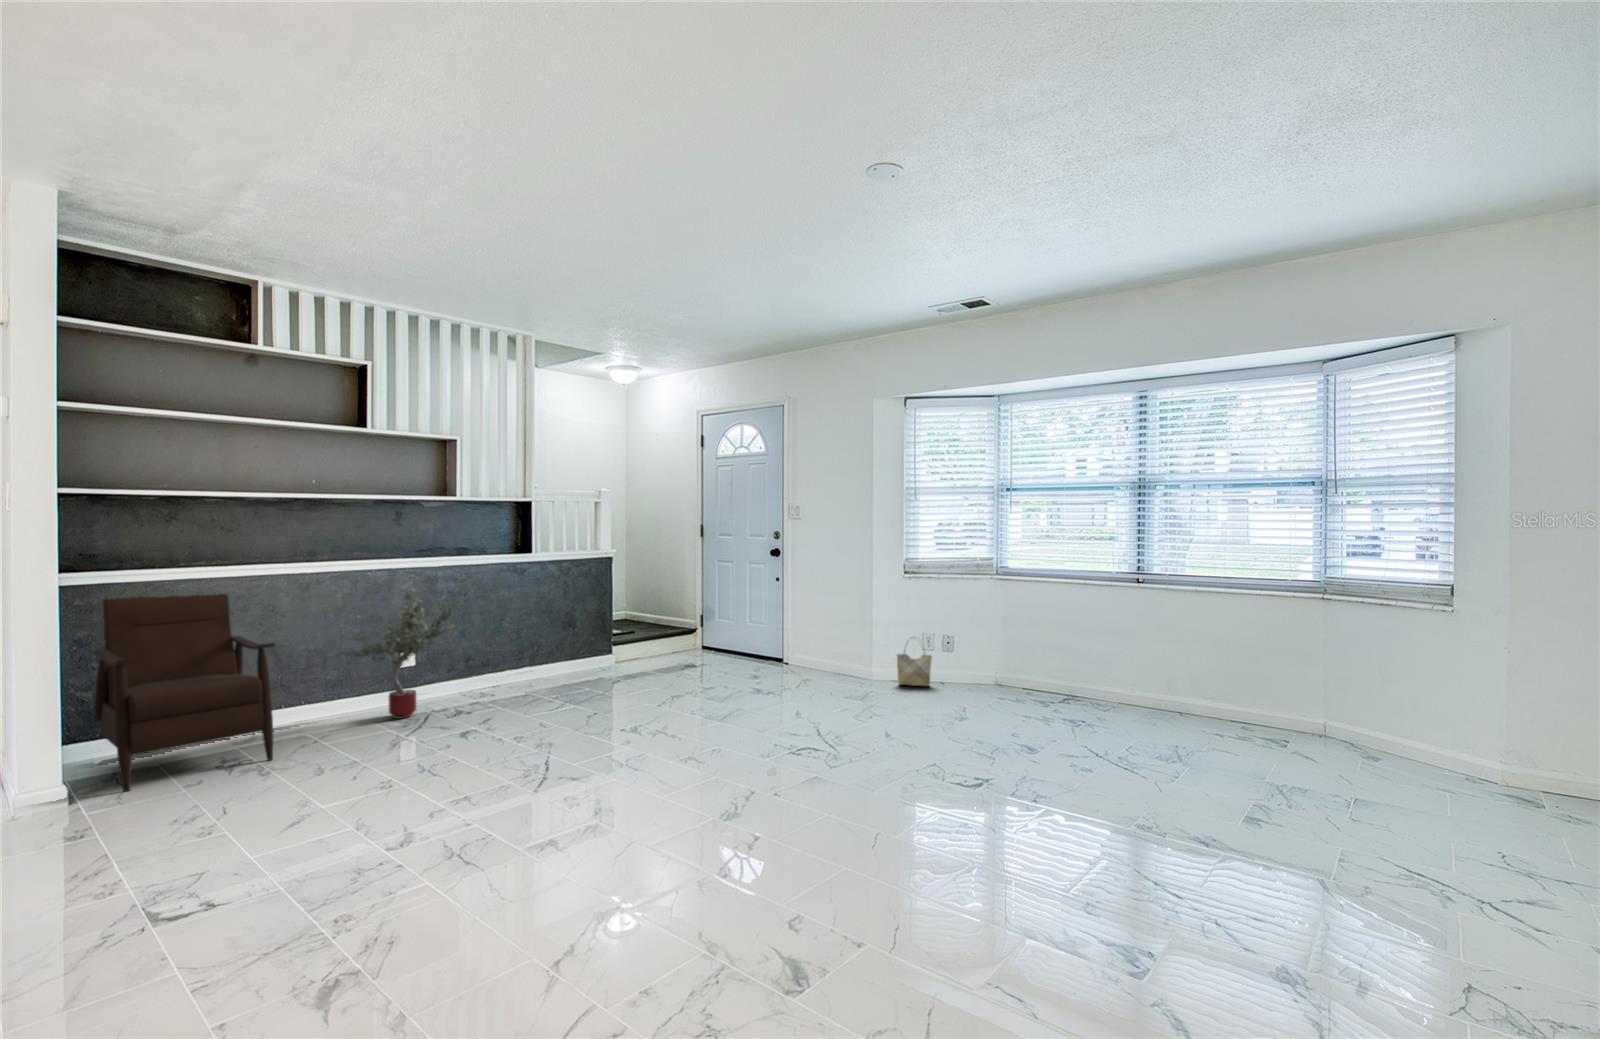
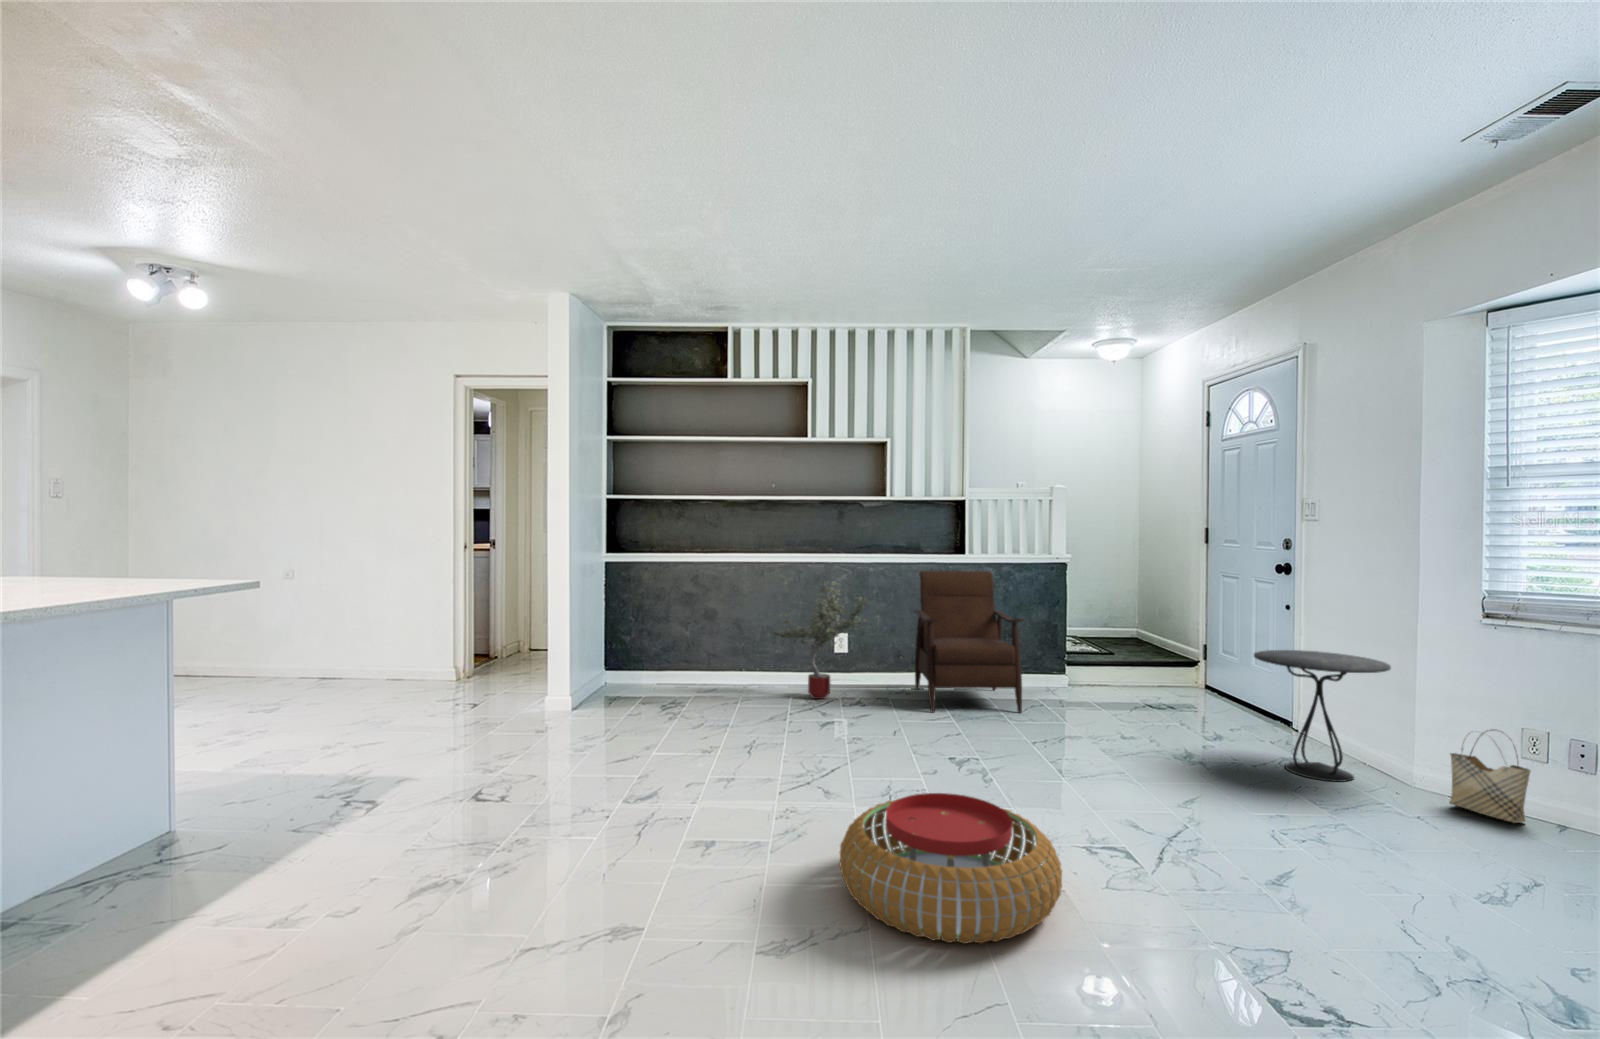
armchair: present [92,594,275,792] -> present [914,571,1023,713]
side table: none [791,606,865,688] -> present [1254,650,1391,782]
pouf: none [680,731,845,831] -> present [840,793,1062,944]

